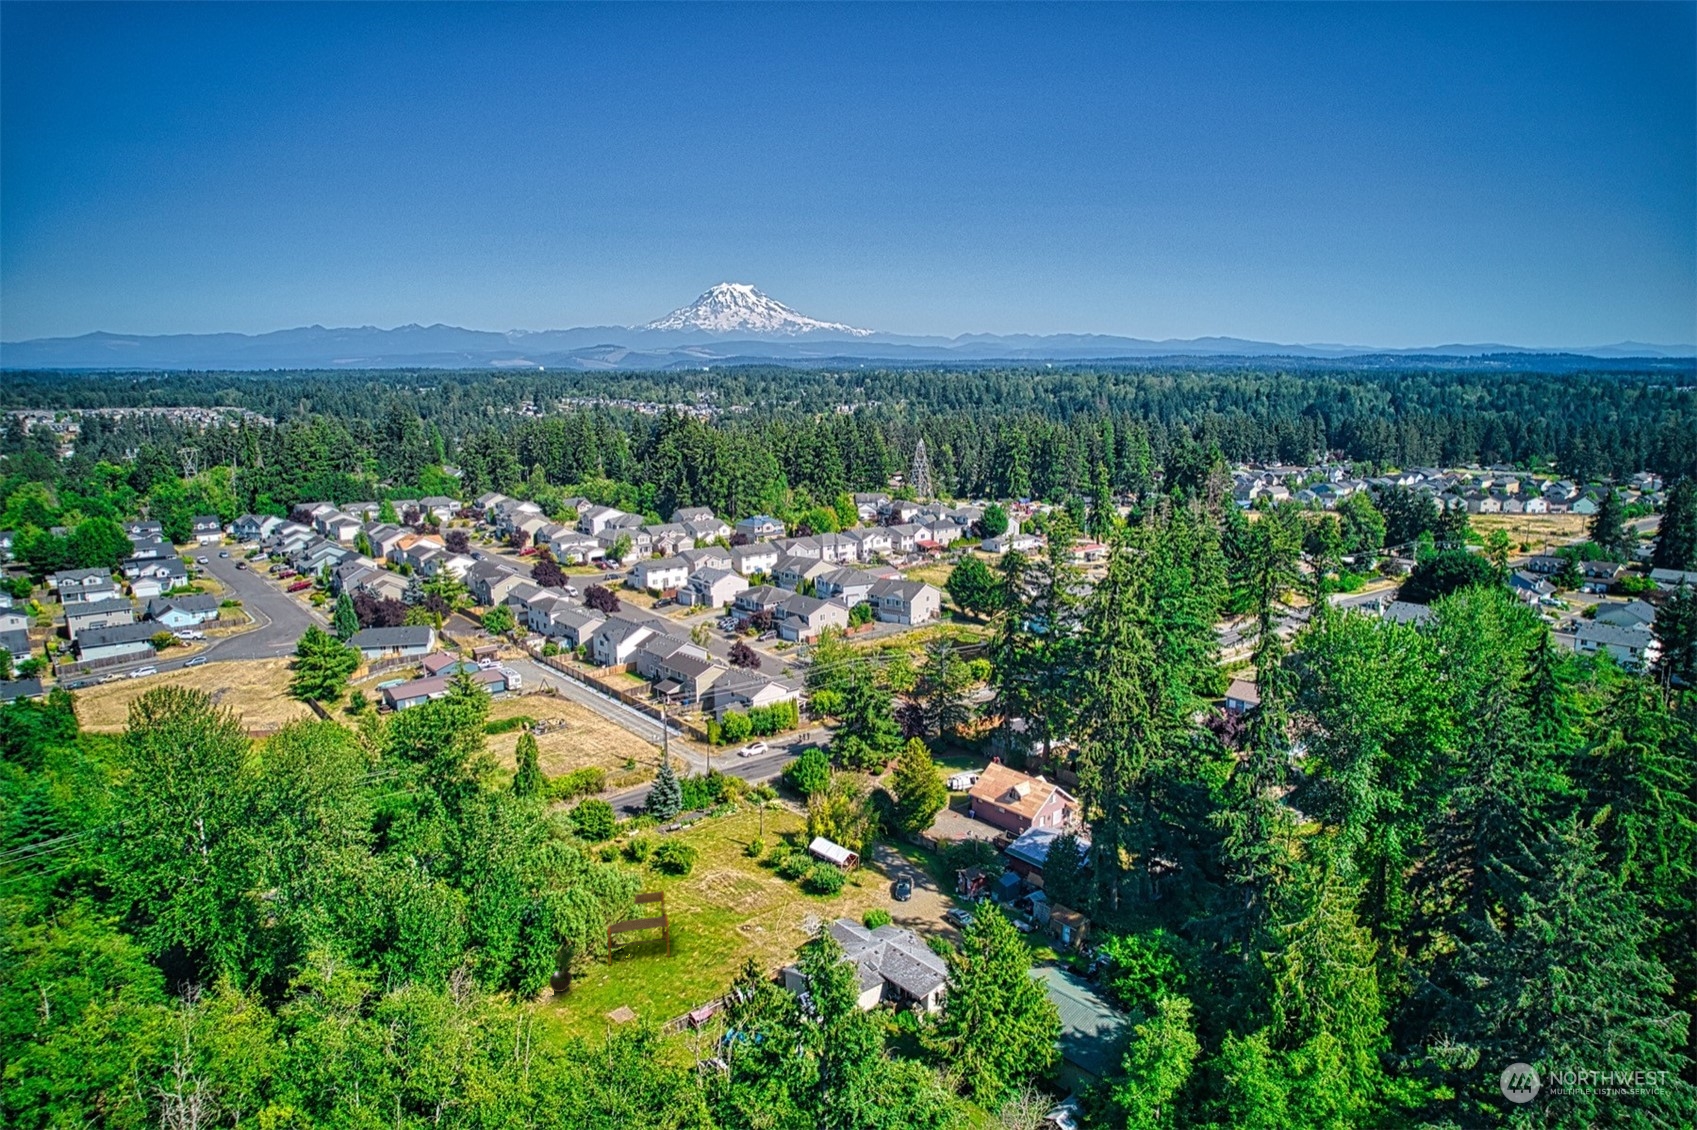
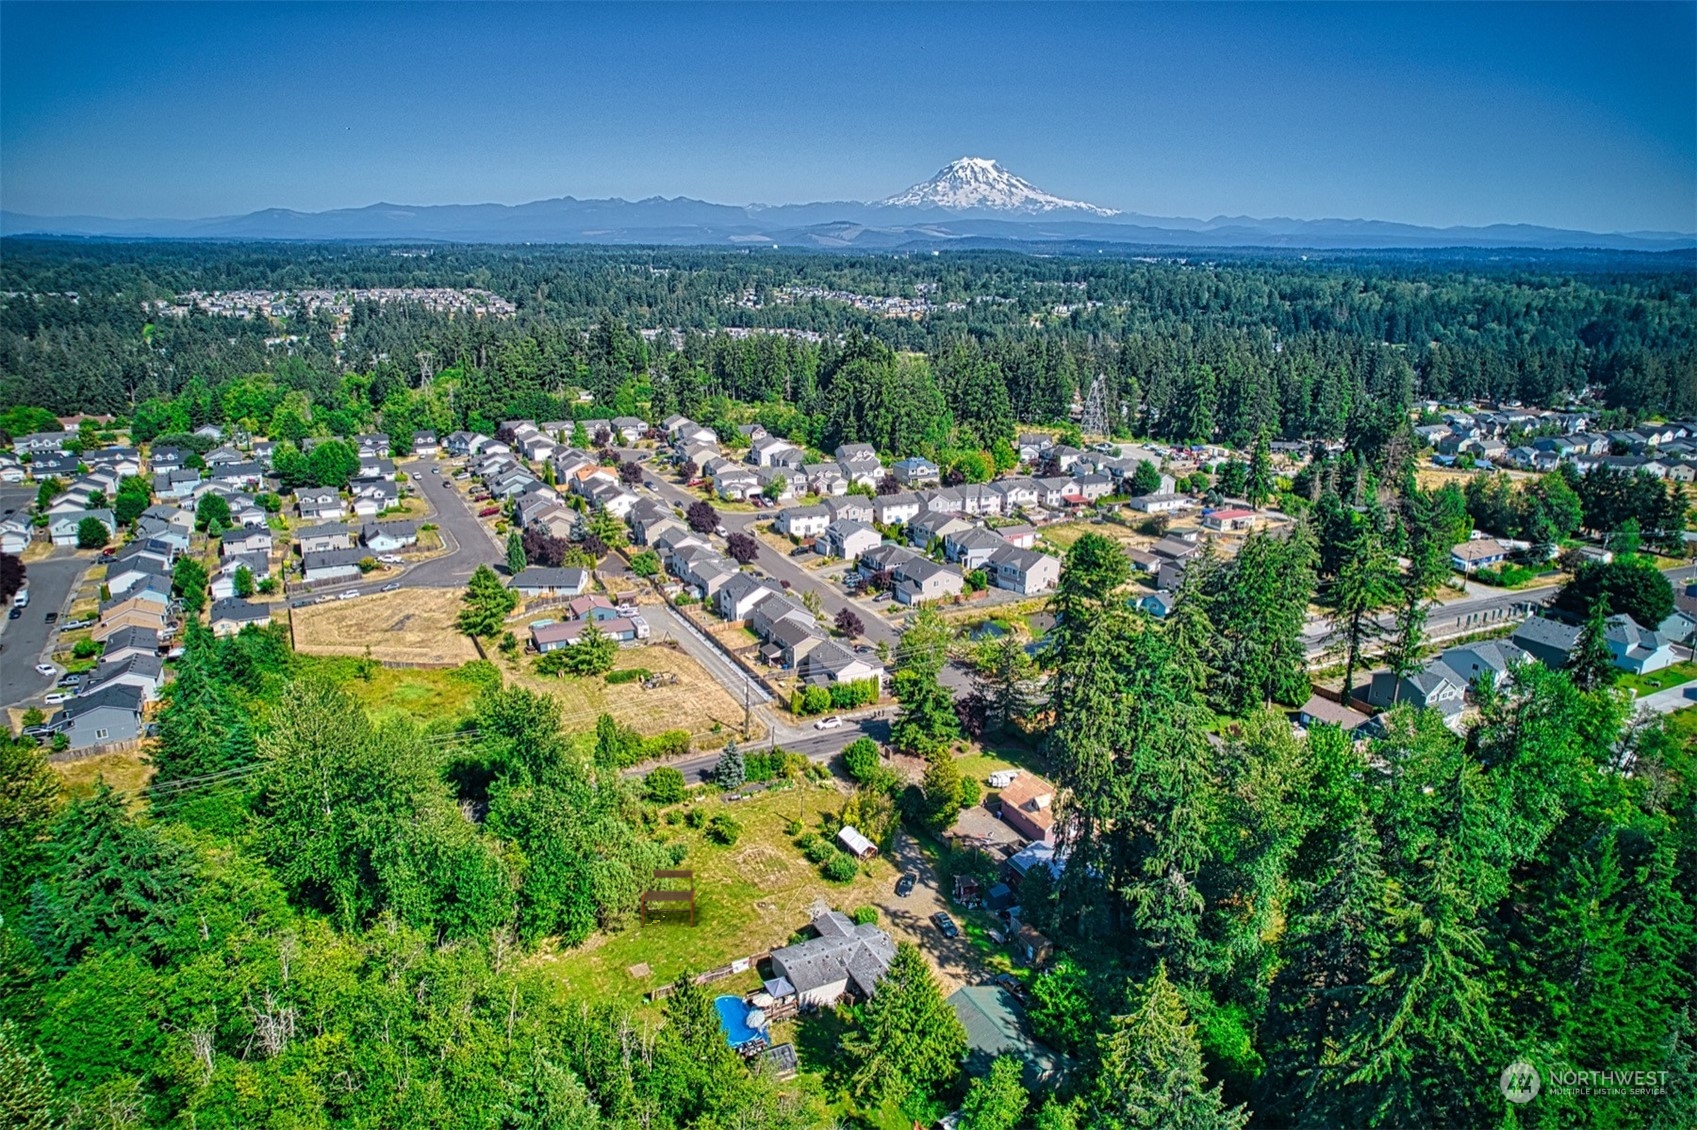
potted tree: present [549,946,574,992] -> none [587,909,611,947]

